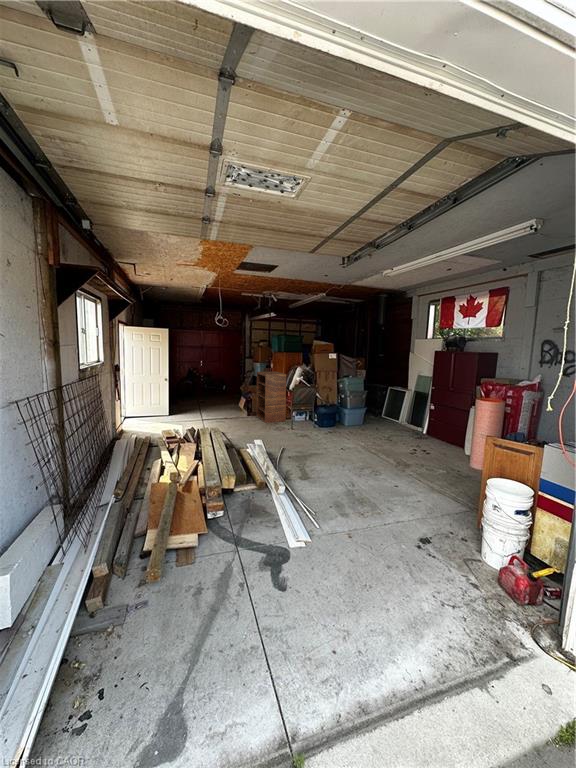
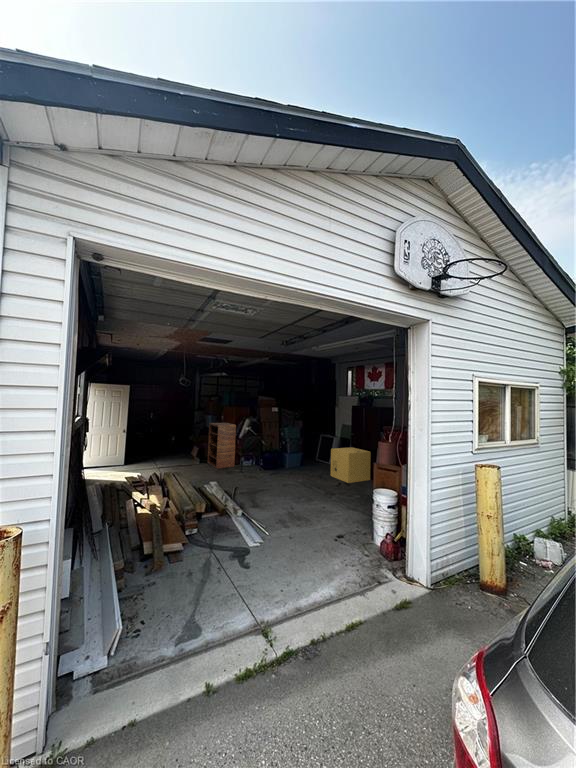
cardboard box: none [402,404,460,450] -> present [331,447,371,483]

